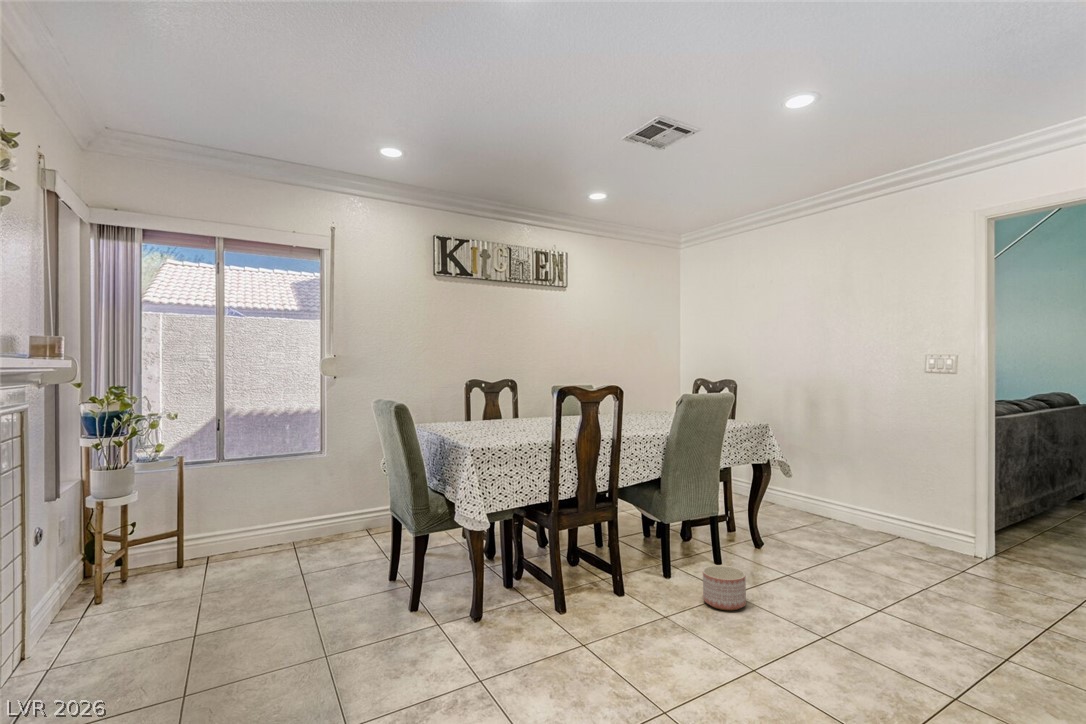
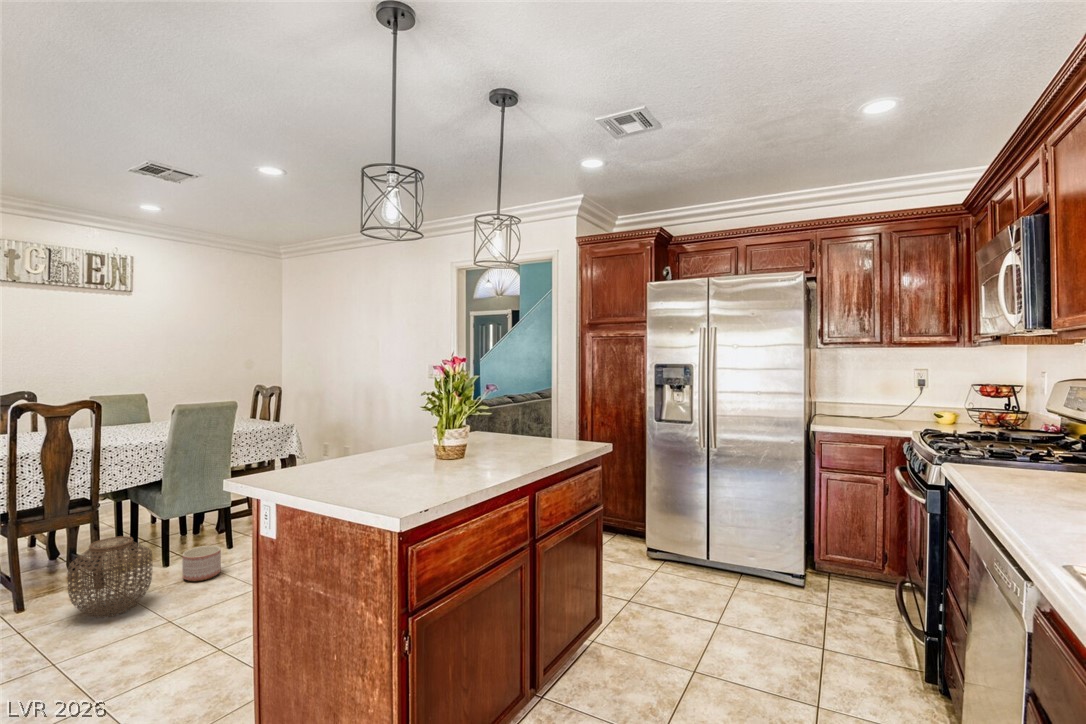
woven basket: none [615,542,697,642] -> present [68,536,152,618]

